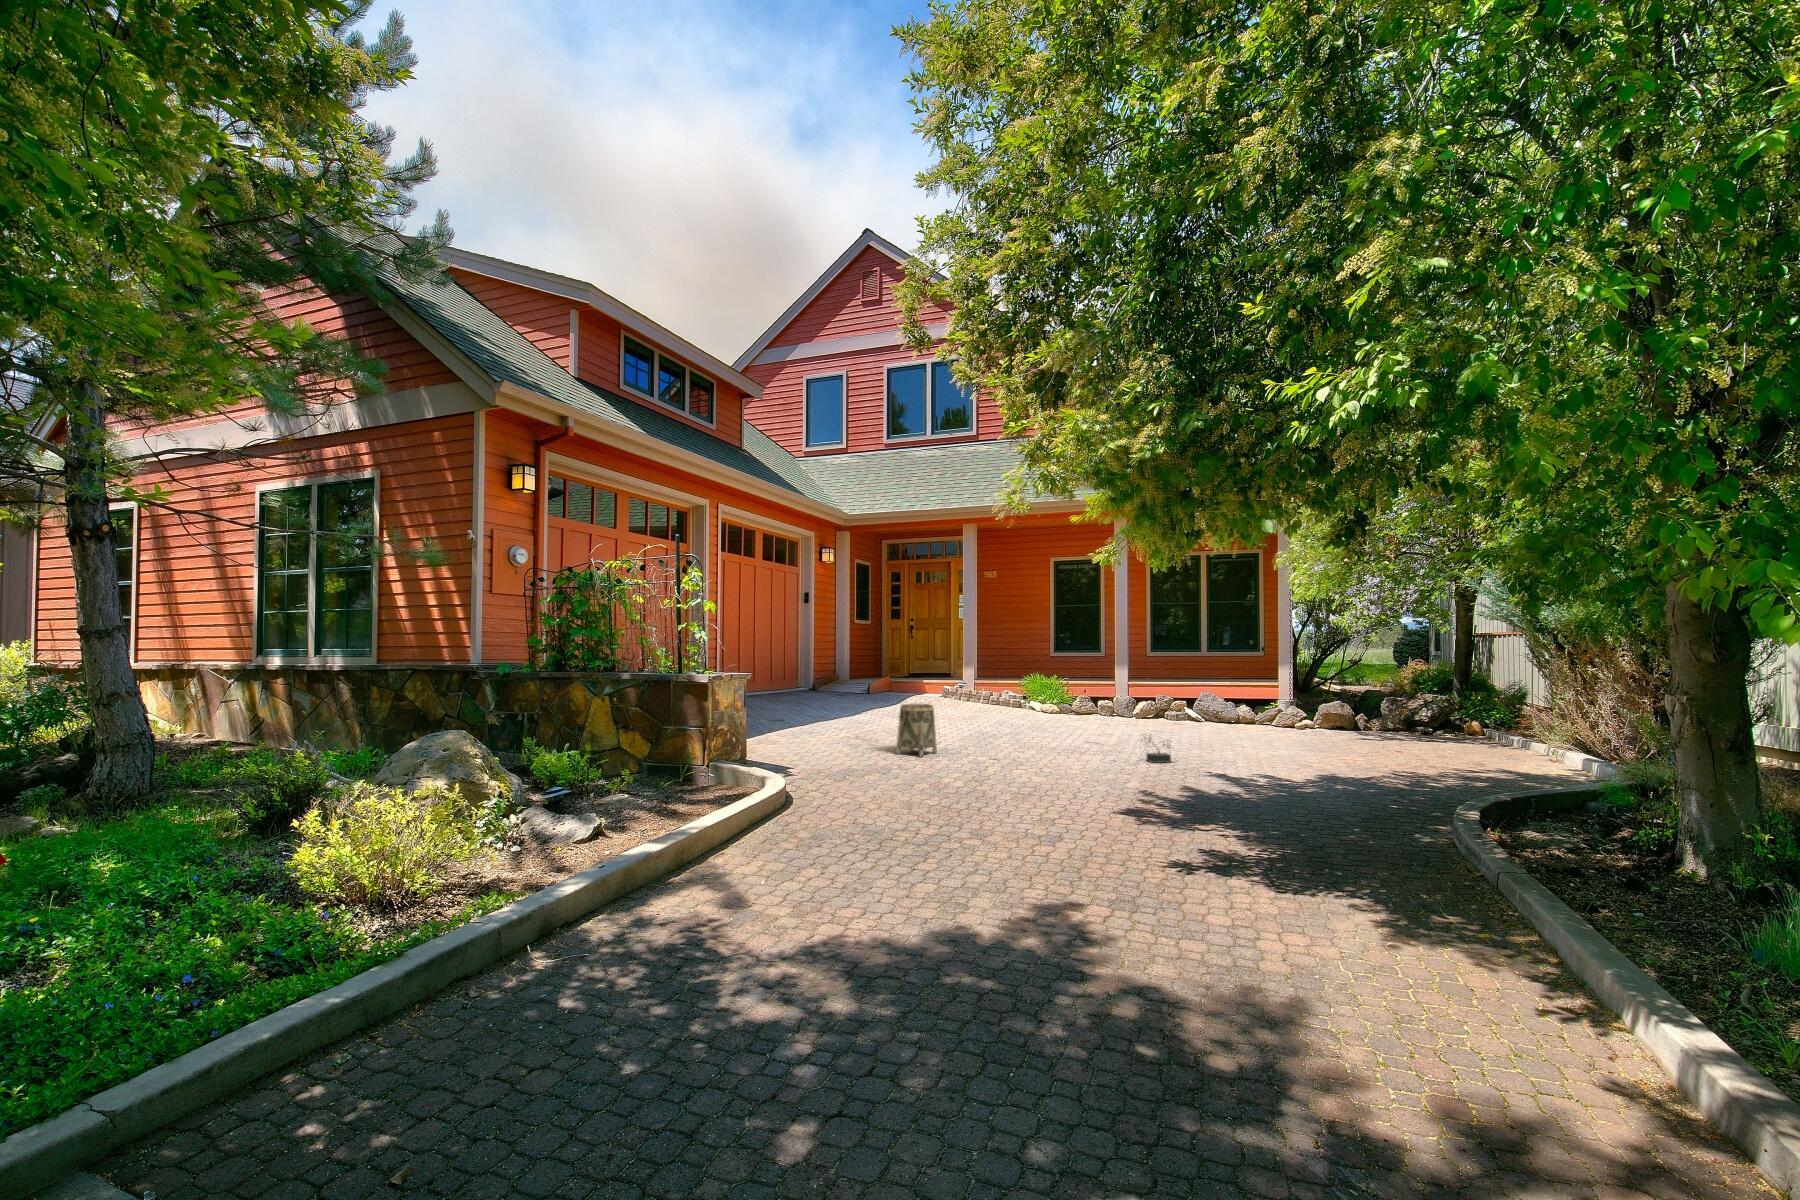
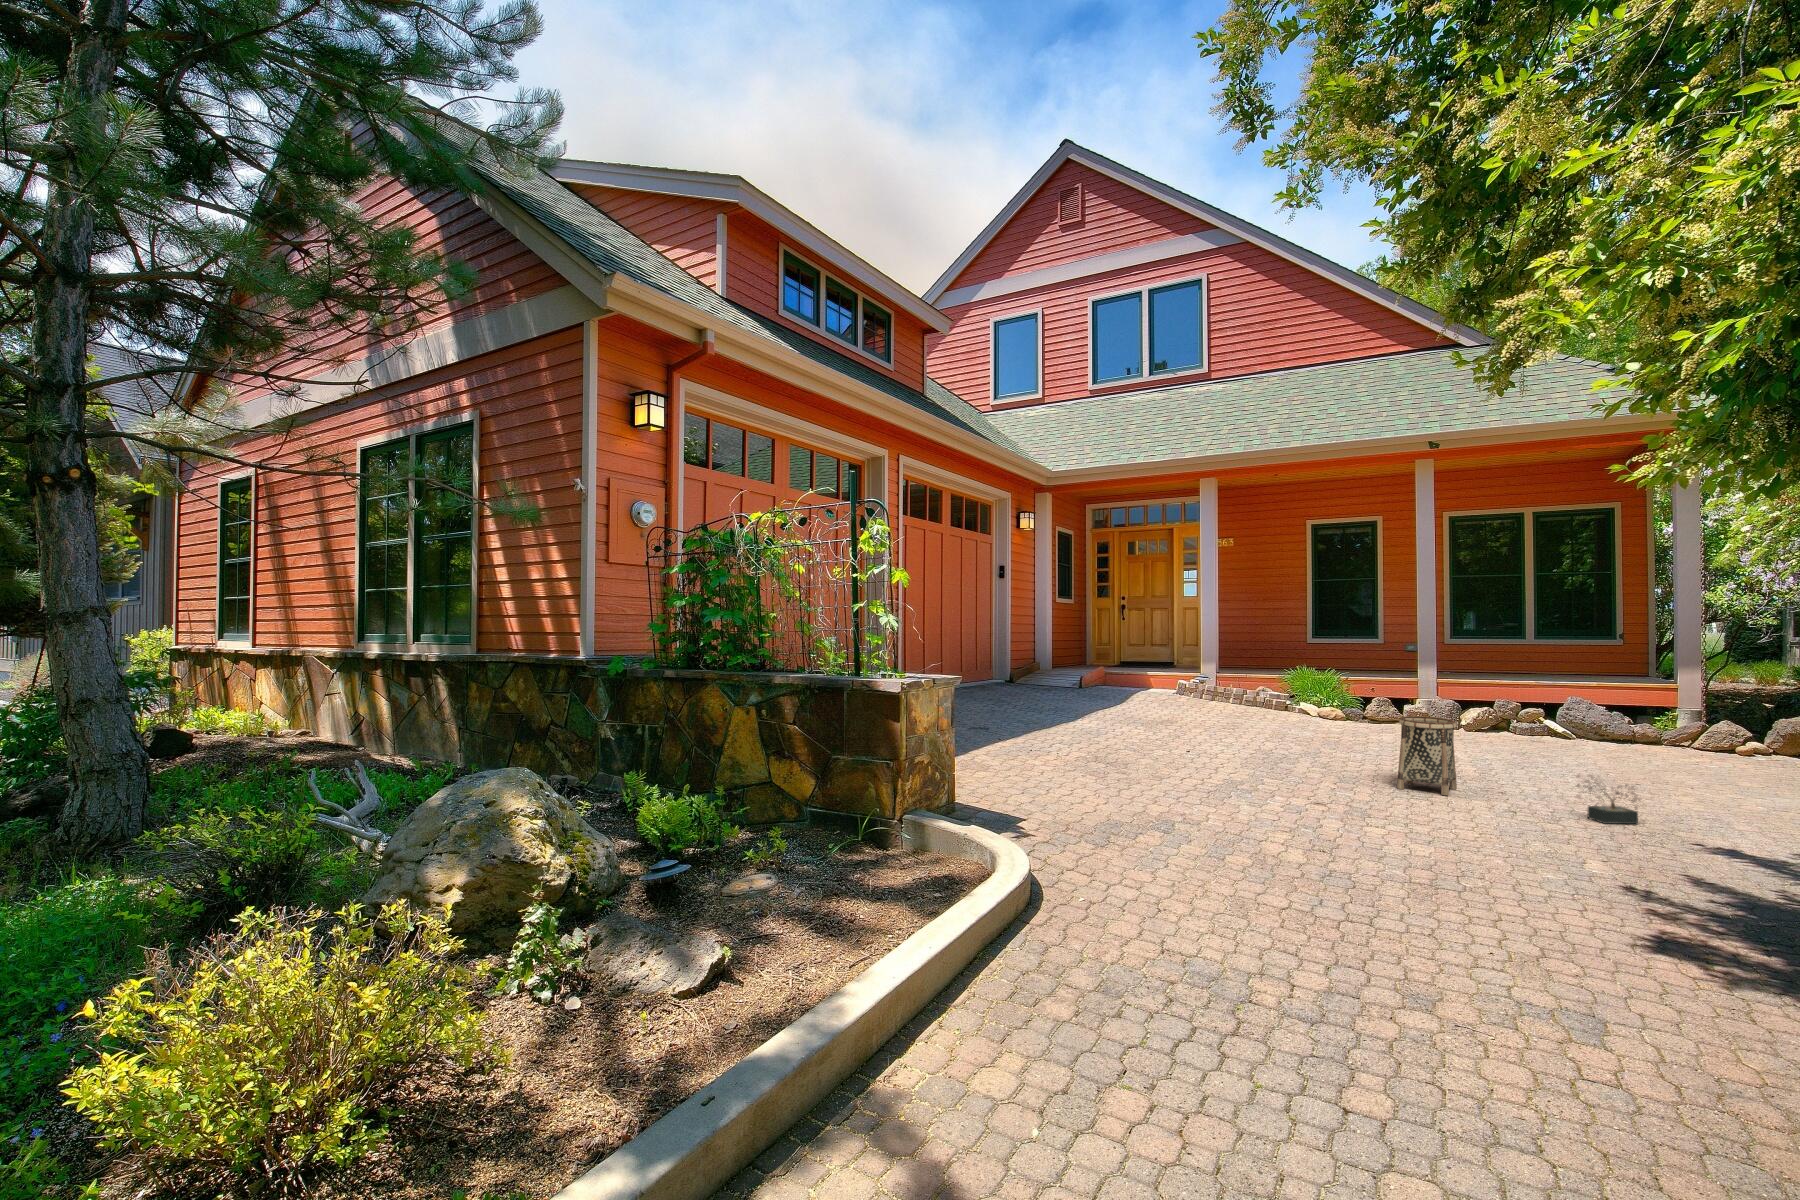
basket: present [896,704,937,757] -> present [1397,716,1457,795]

